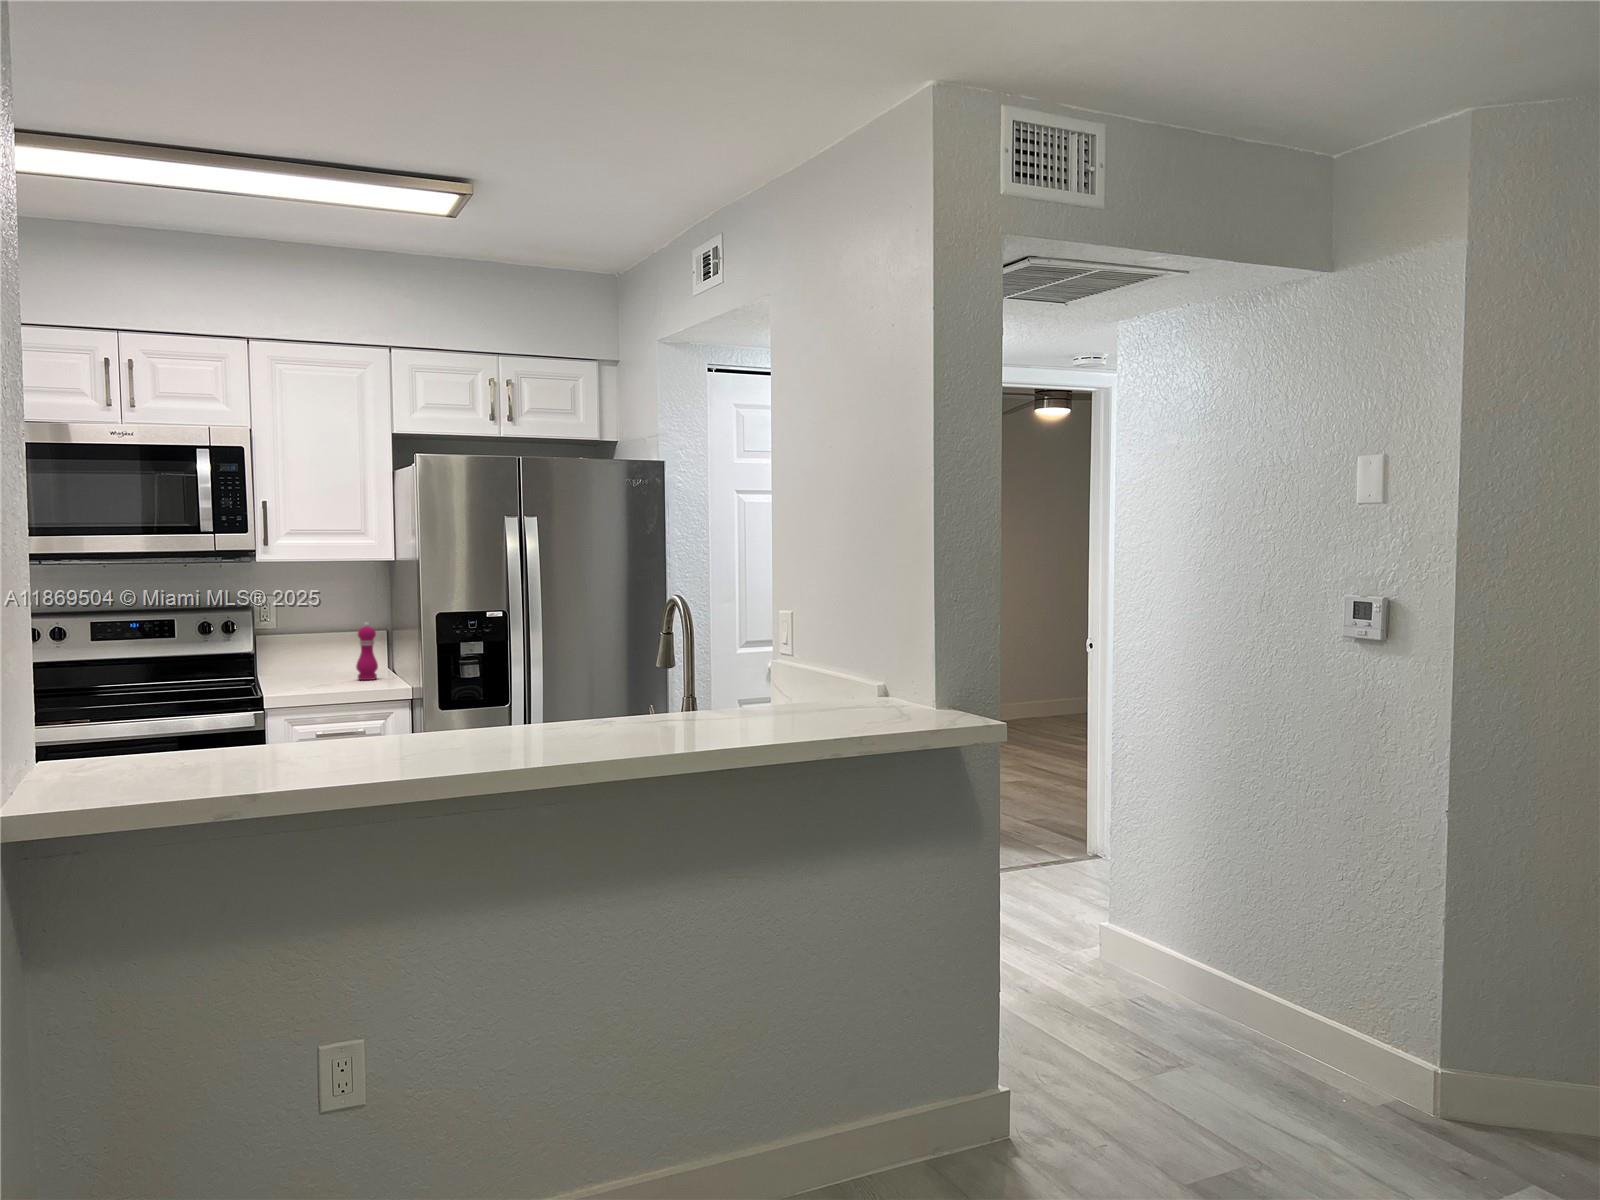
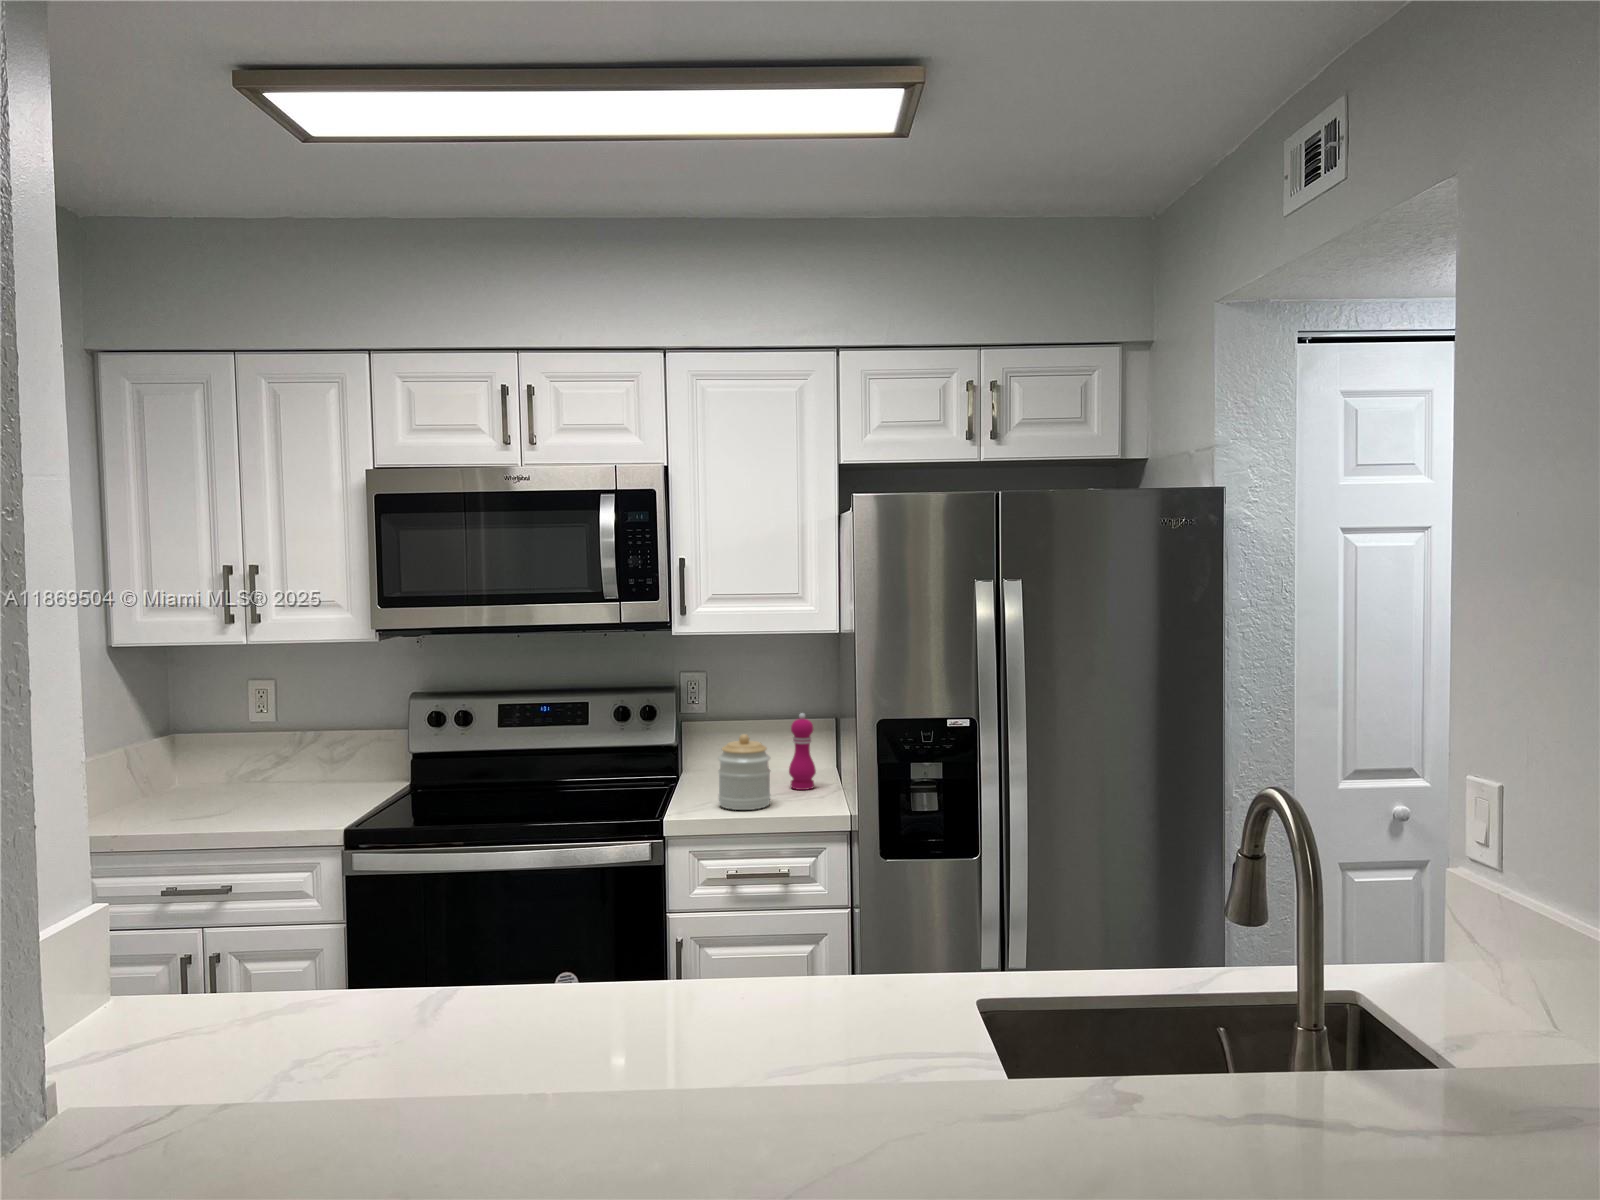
jar: none [305,633,348,688] -> present [718,734,770,810]

